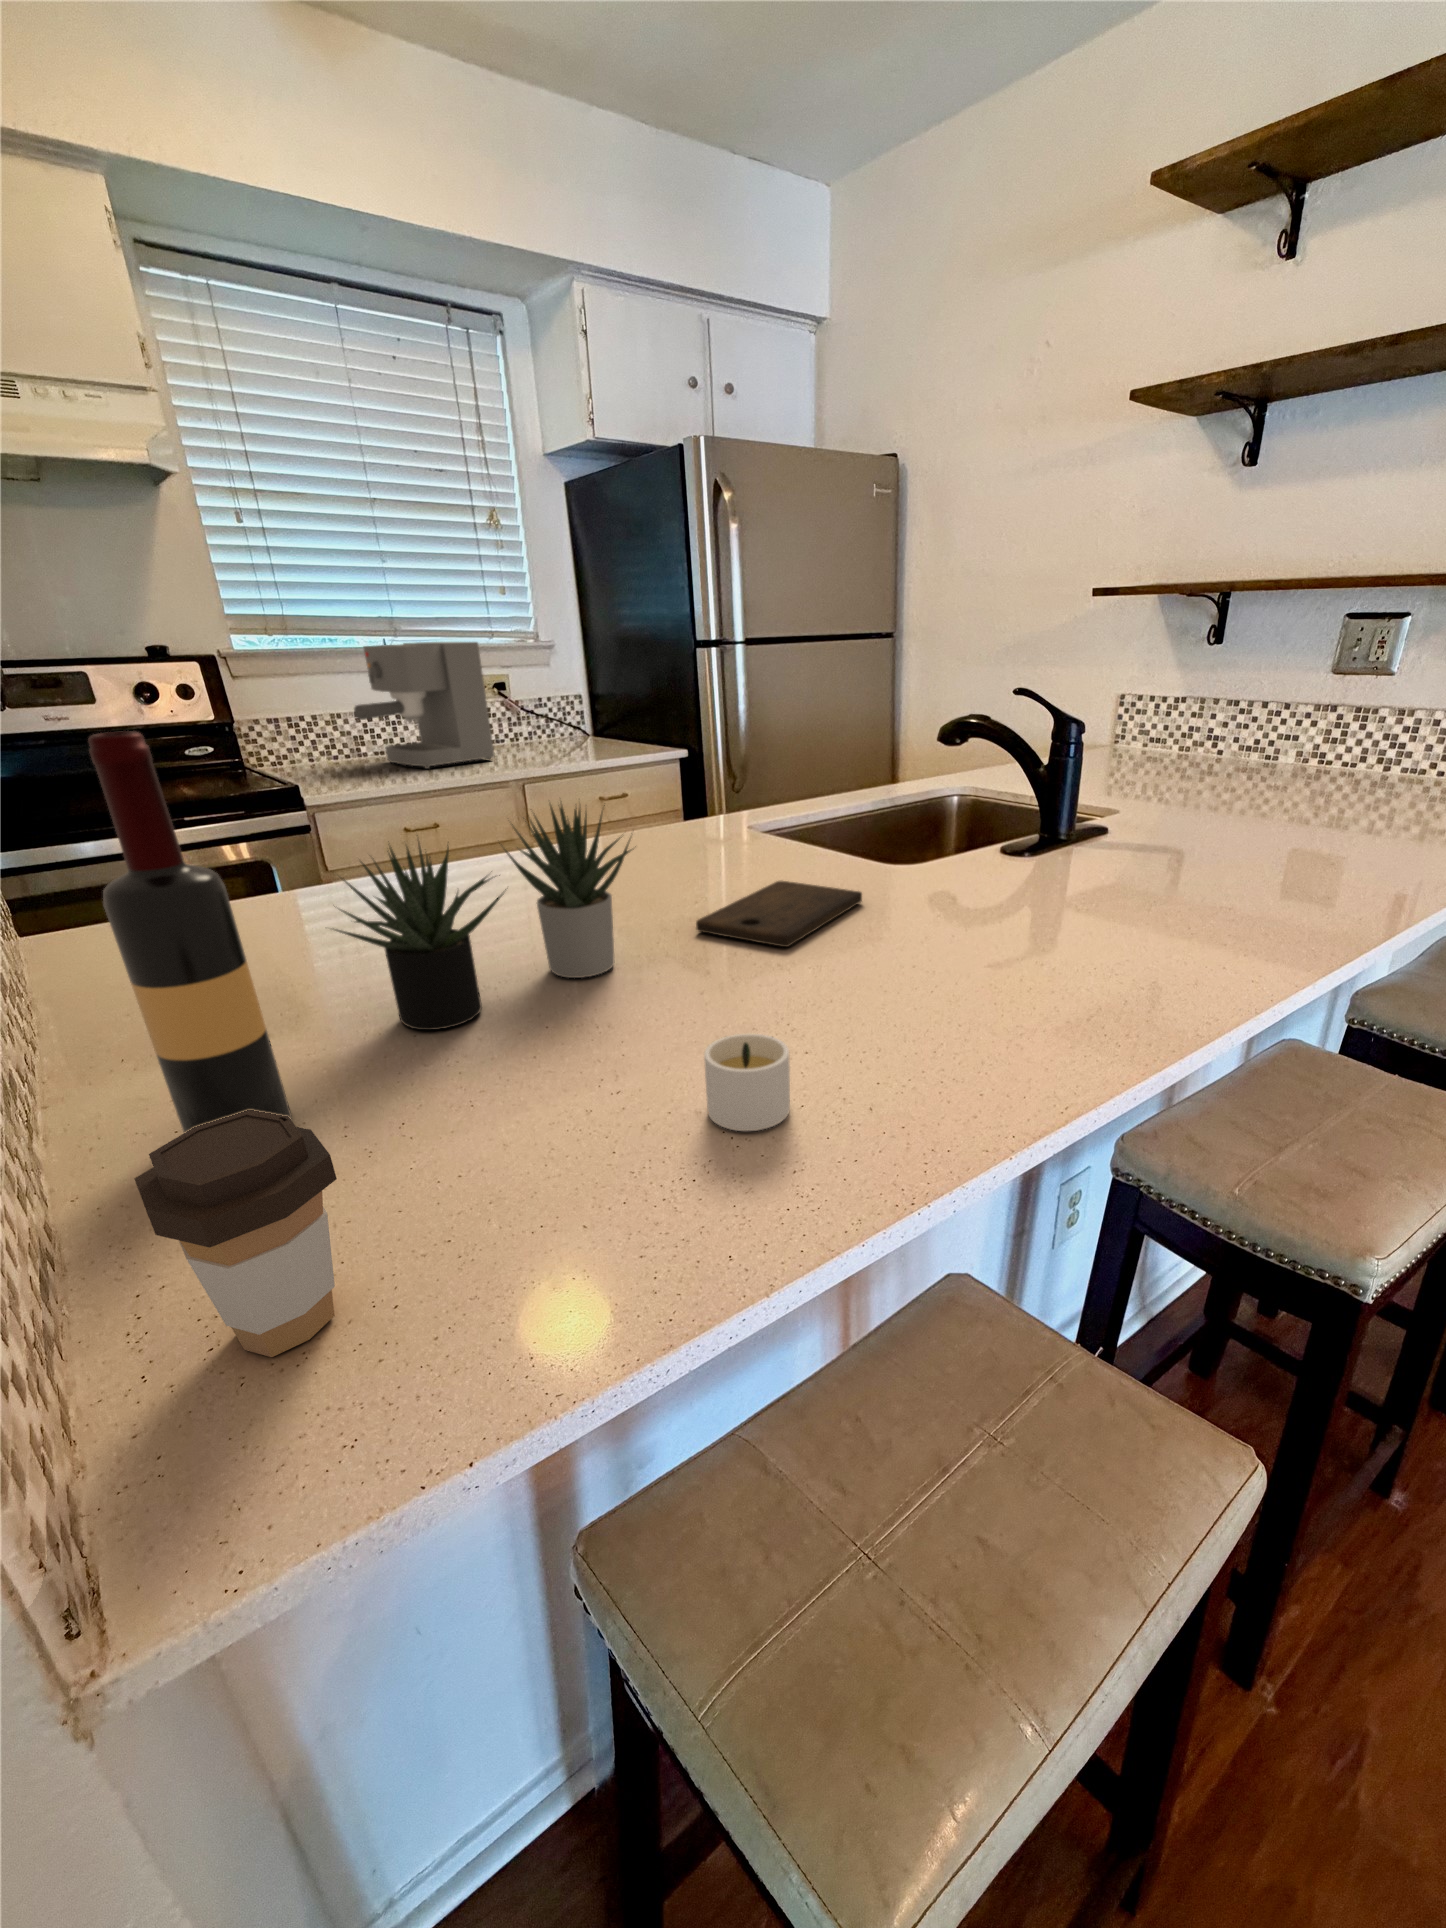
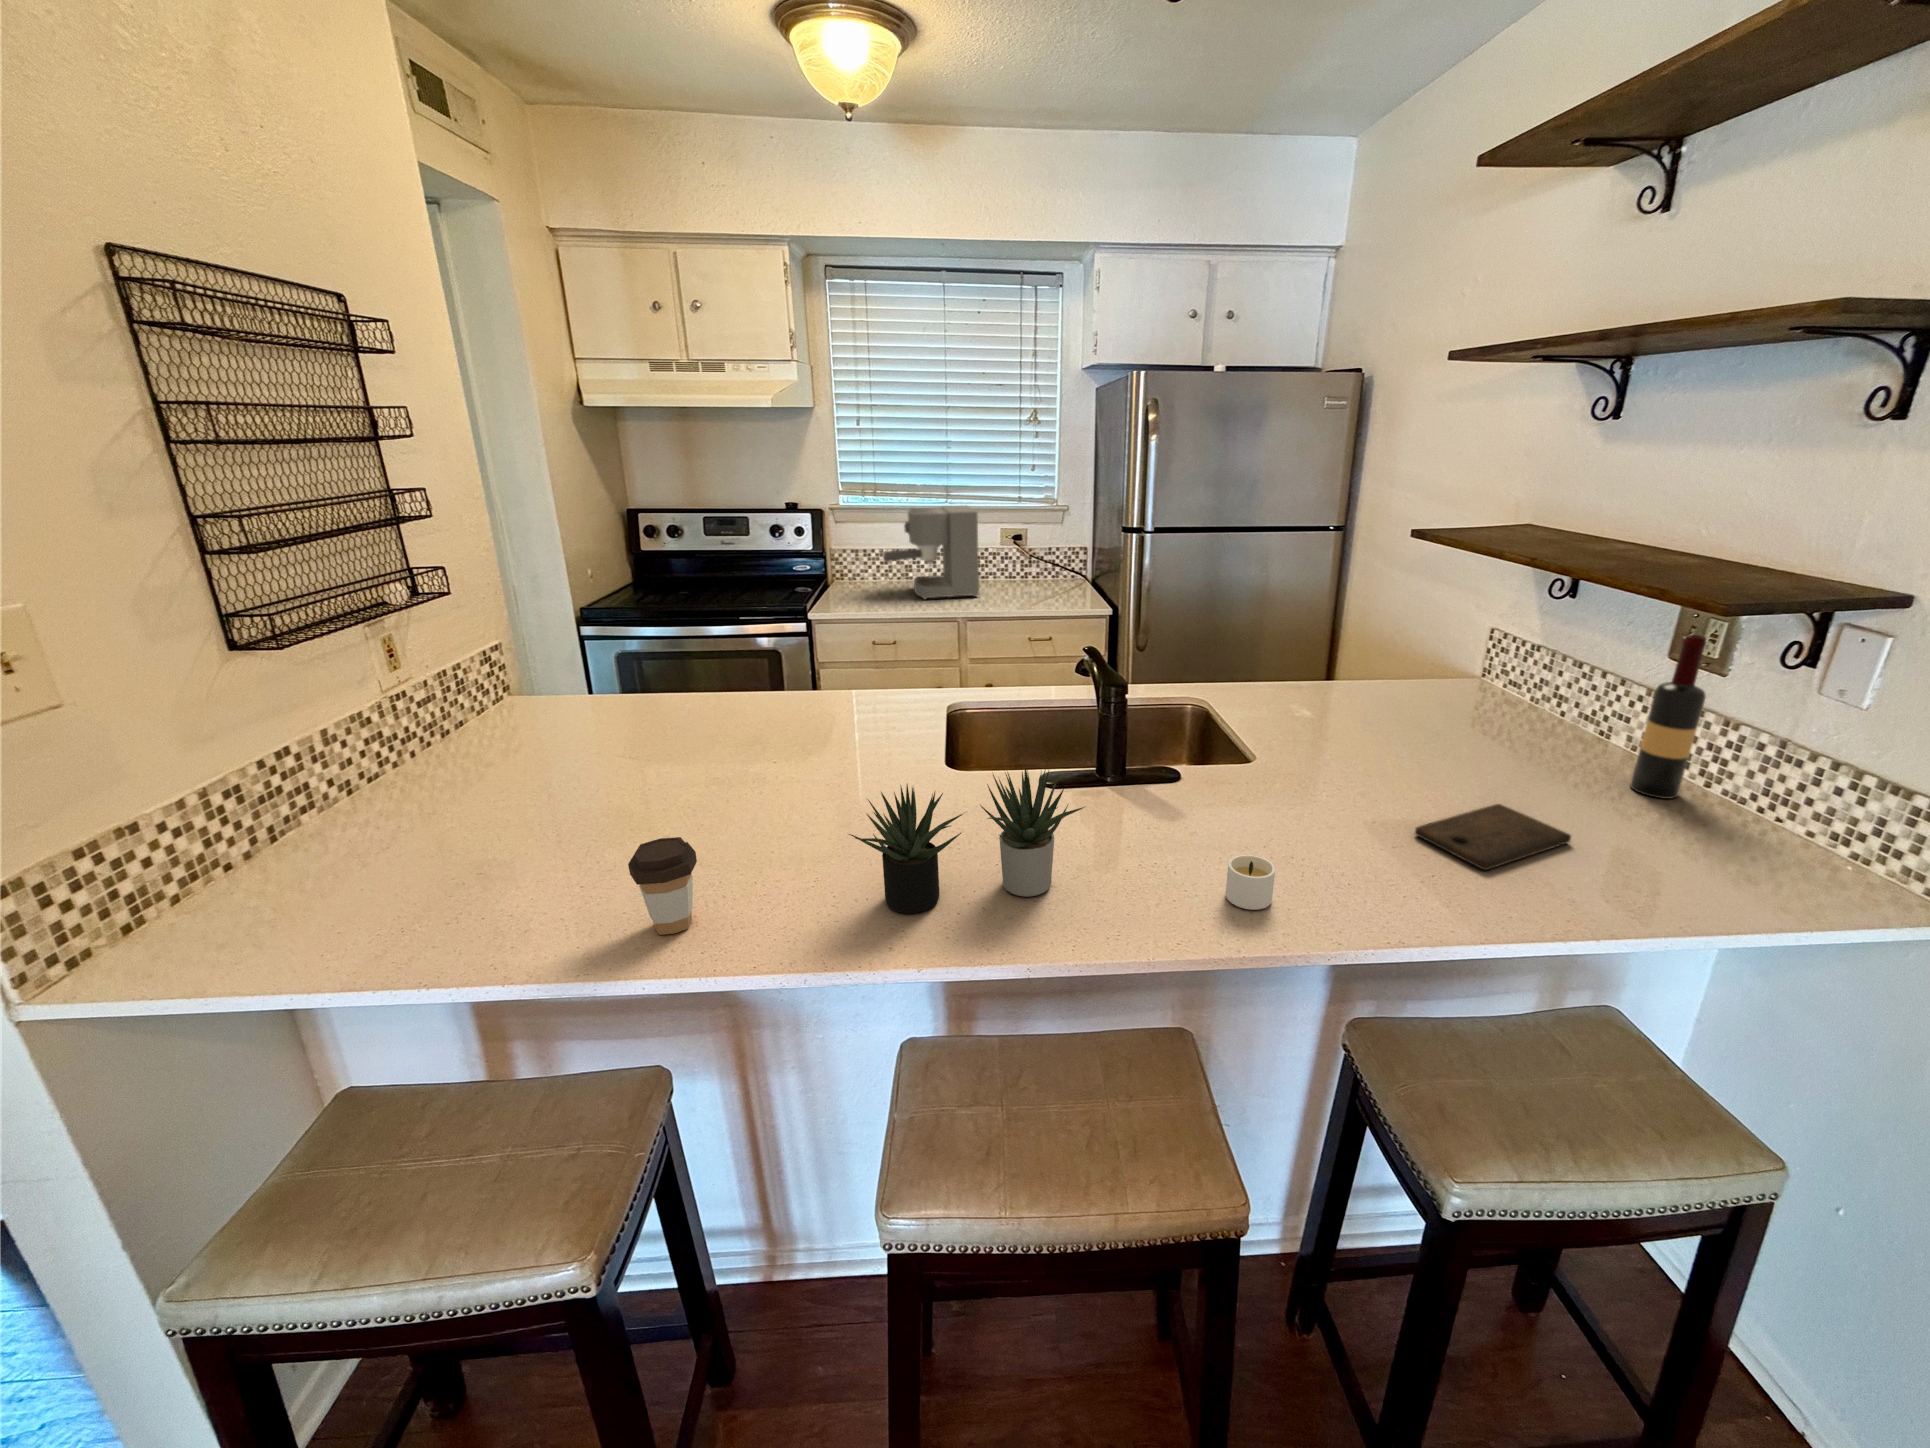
wine bottle: present [88,731,292,1133] -> present [1630,634,1707,799]
succulent plant: present [335,805,632,1030] -> present [849,765,1084,913]
cutting board: present [696,881,862,947] -> present [1415,804,1571,870]
candle: present [704,1033,790,1131] -> present [1226,855,1275,910]
coffee cup: present [134,1110,337,1357] -> present [628,837,697,935]

